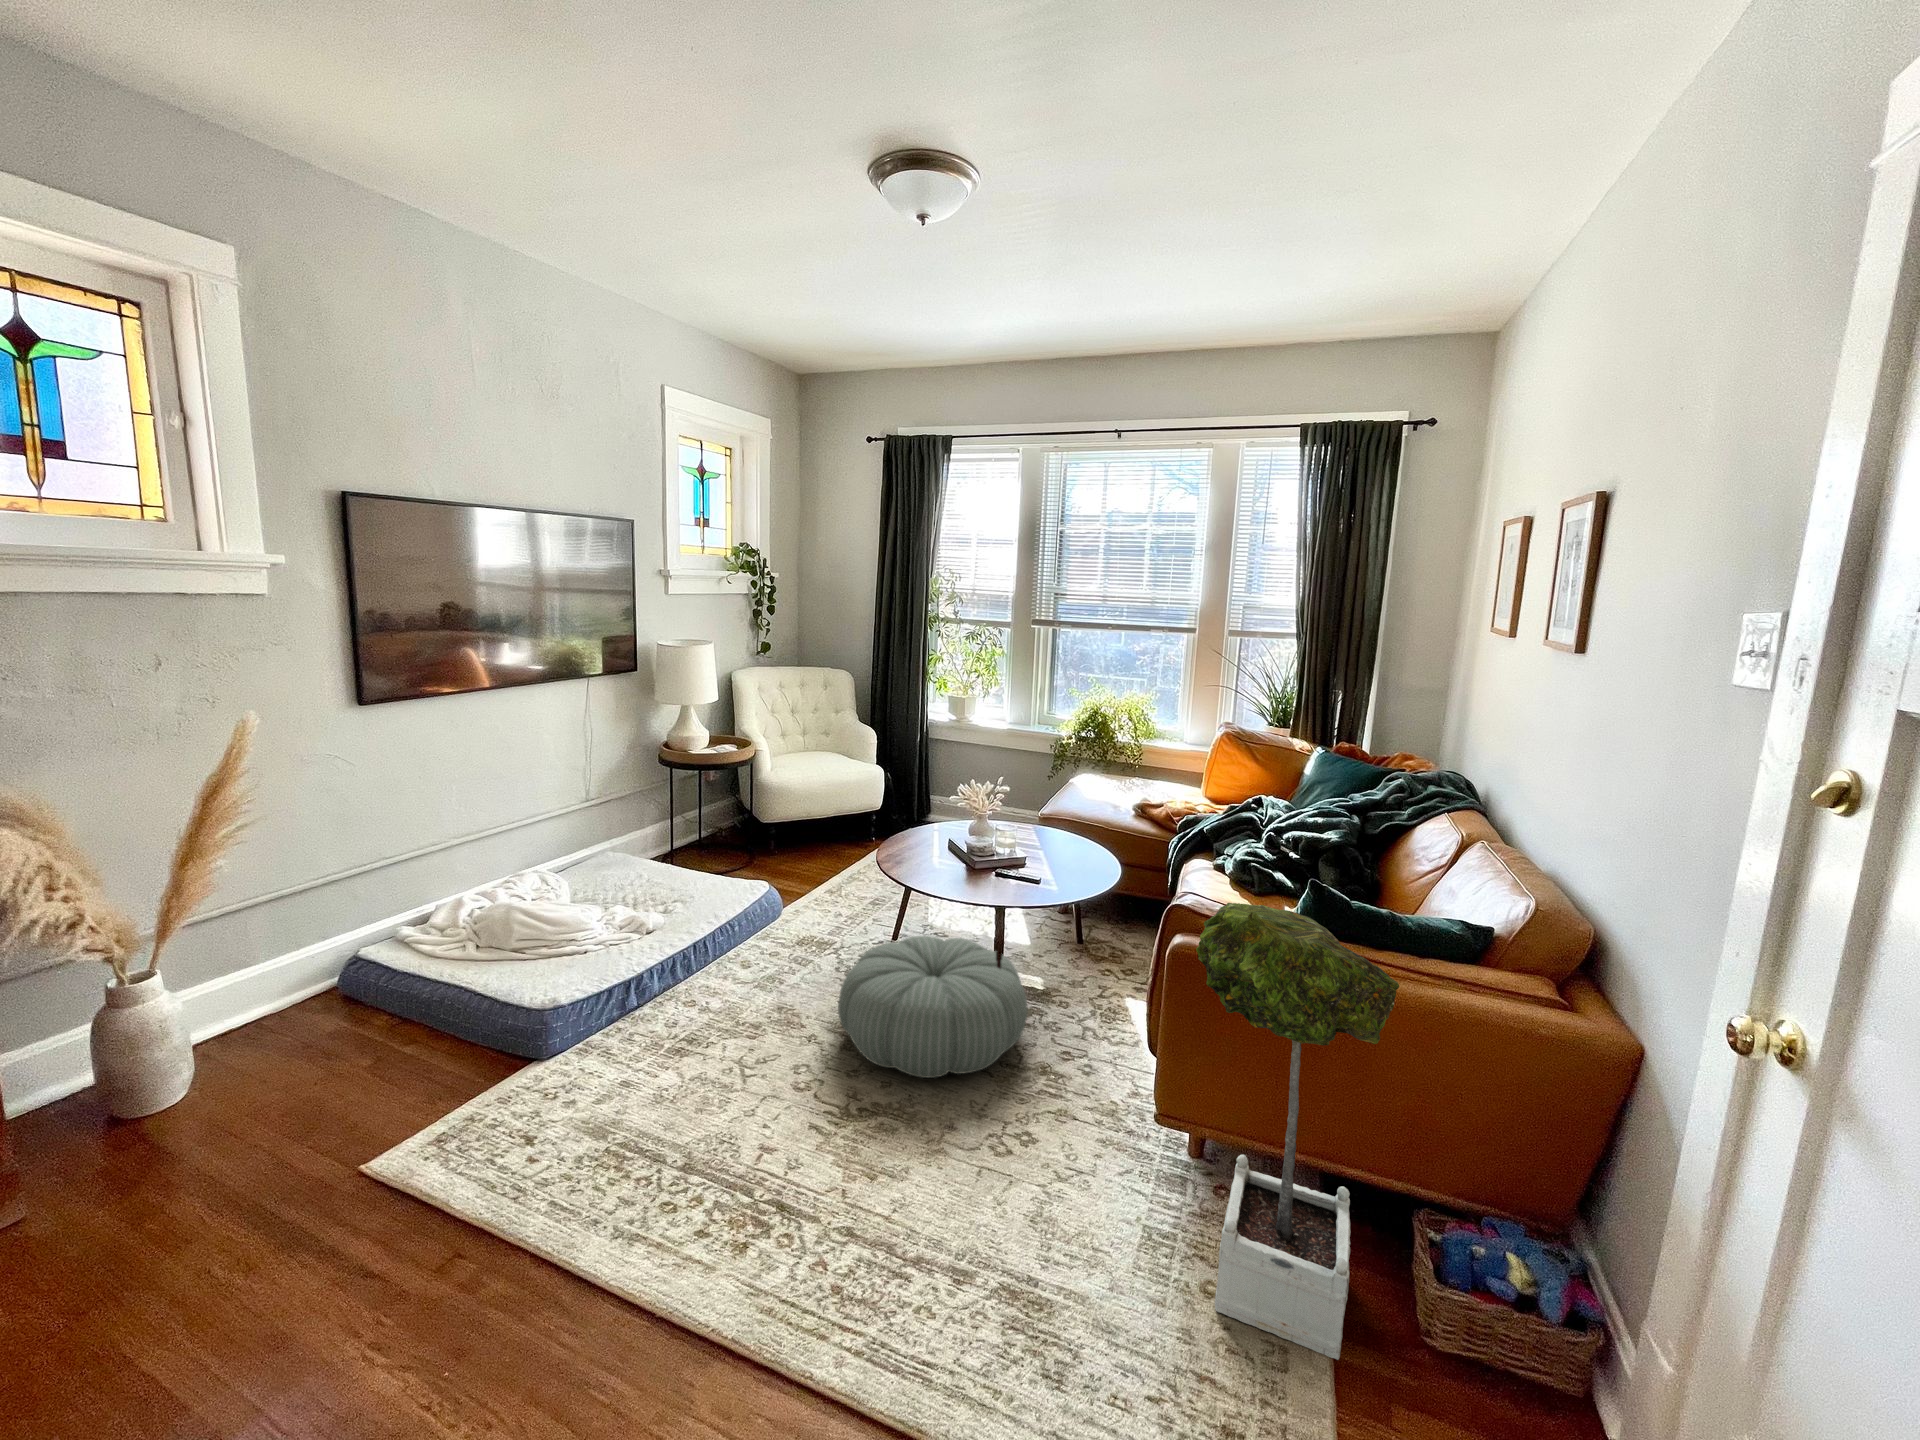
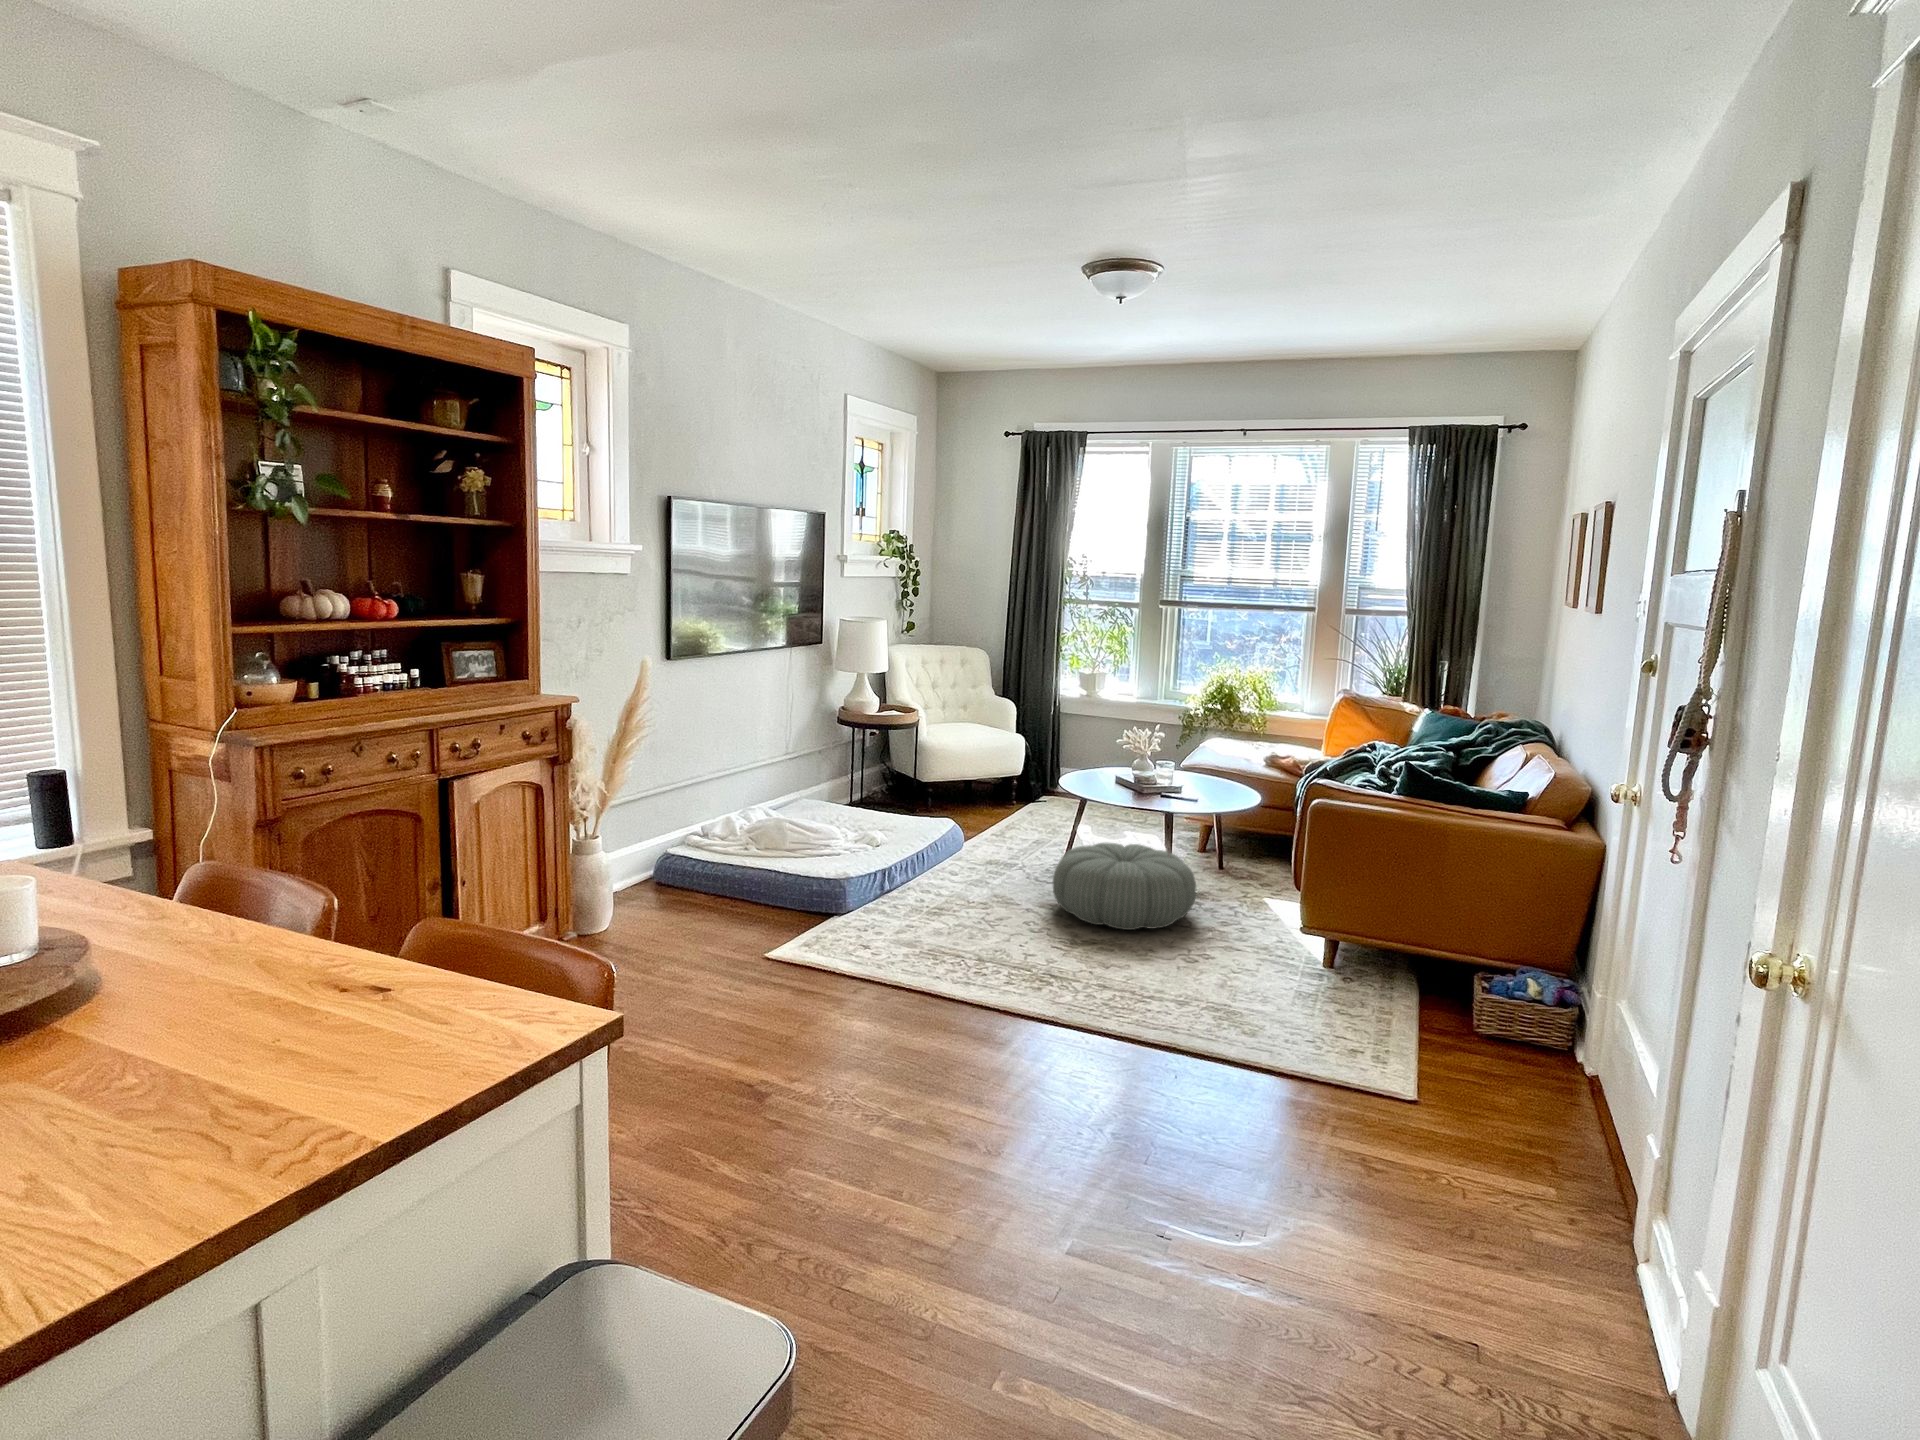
potted tree: present [1196,903,1399,1360] -> none [1333,765,1455,1036]

